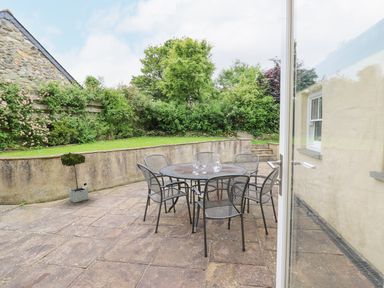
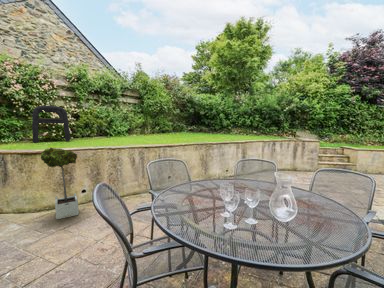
bench: none [15,120,56,151] -> present [32,106,70,142]

